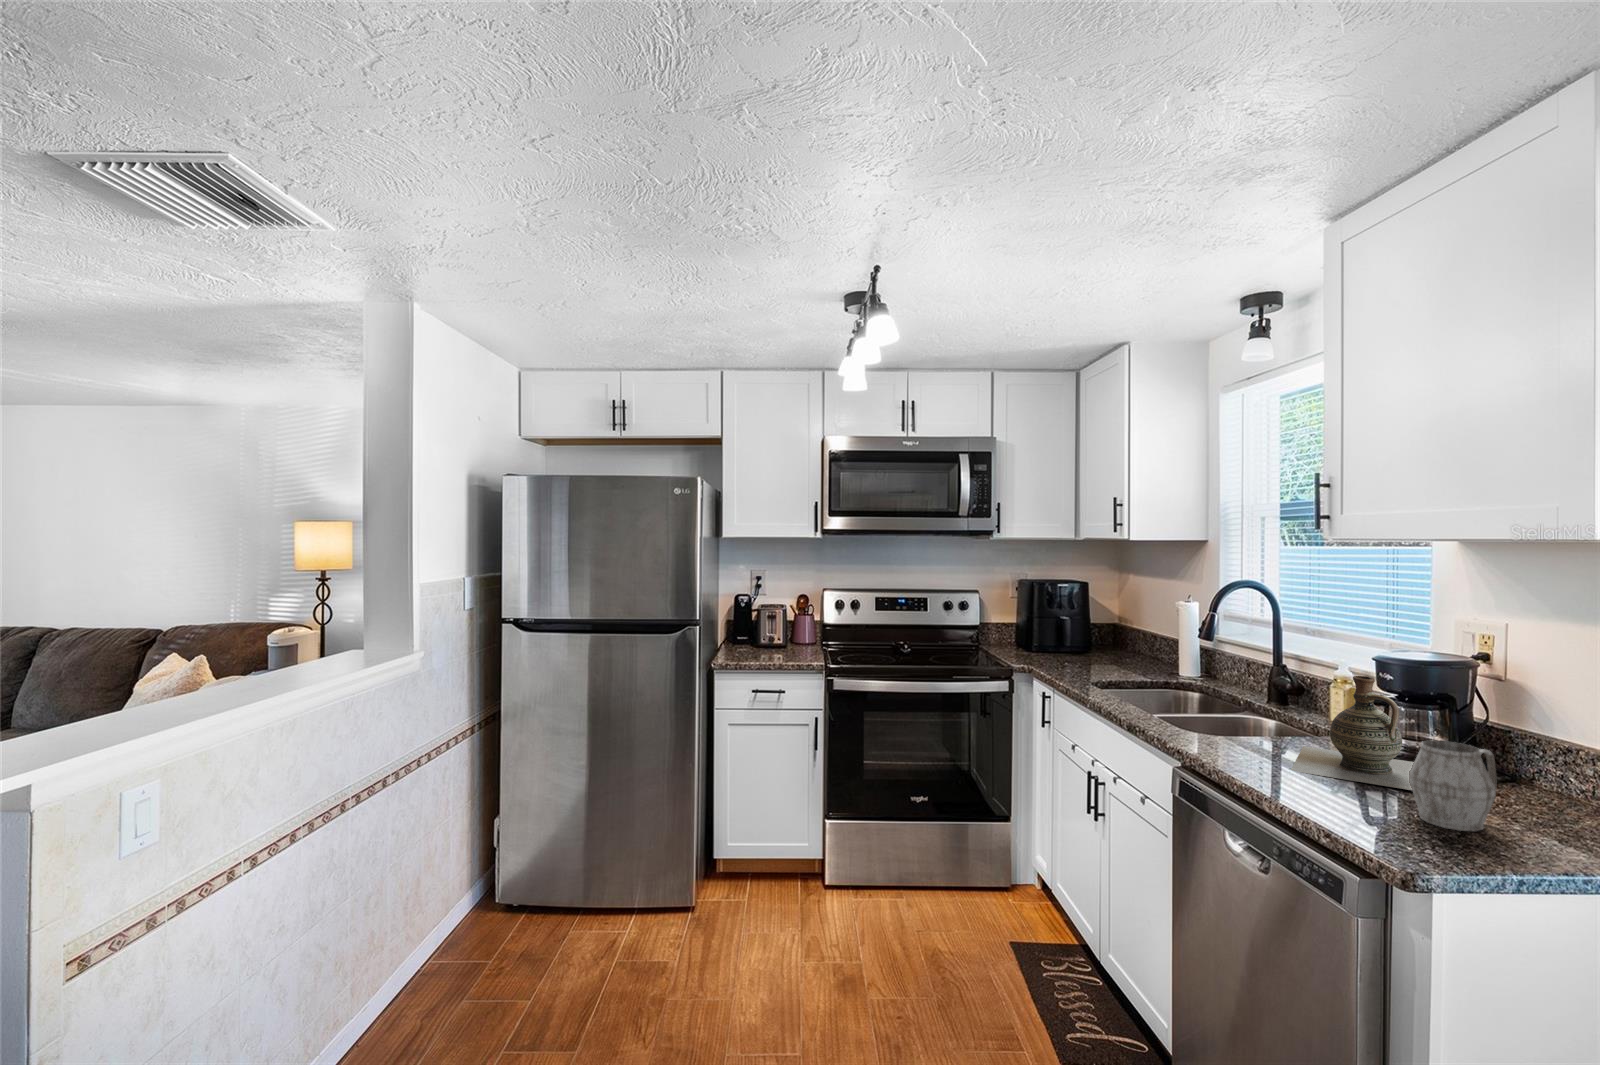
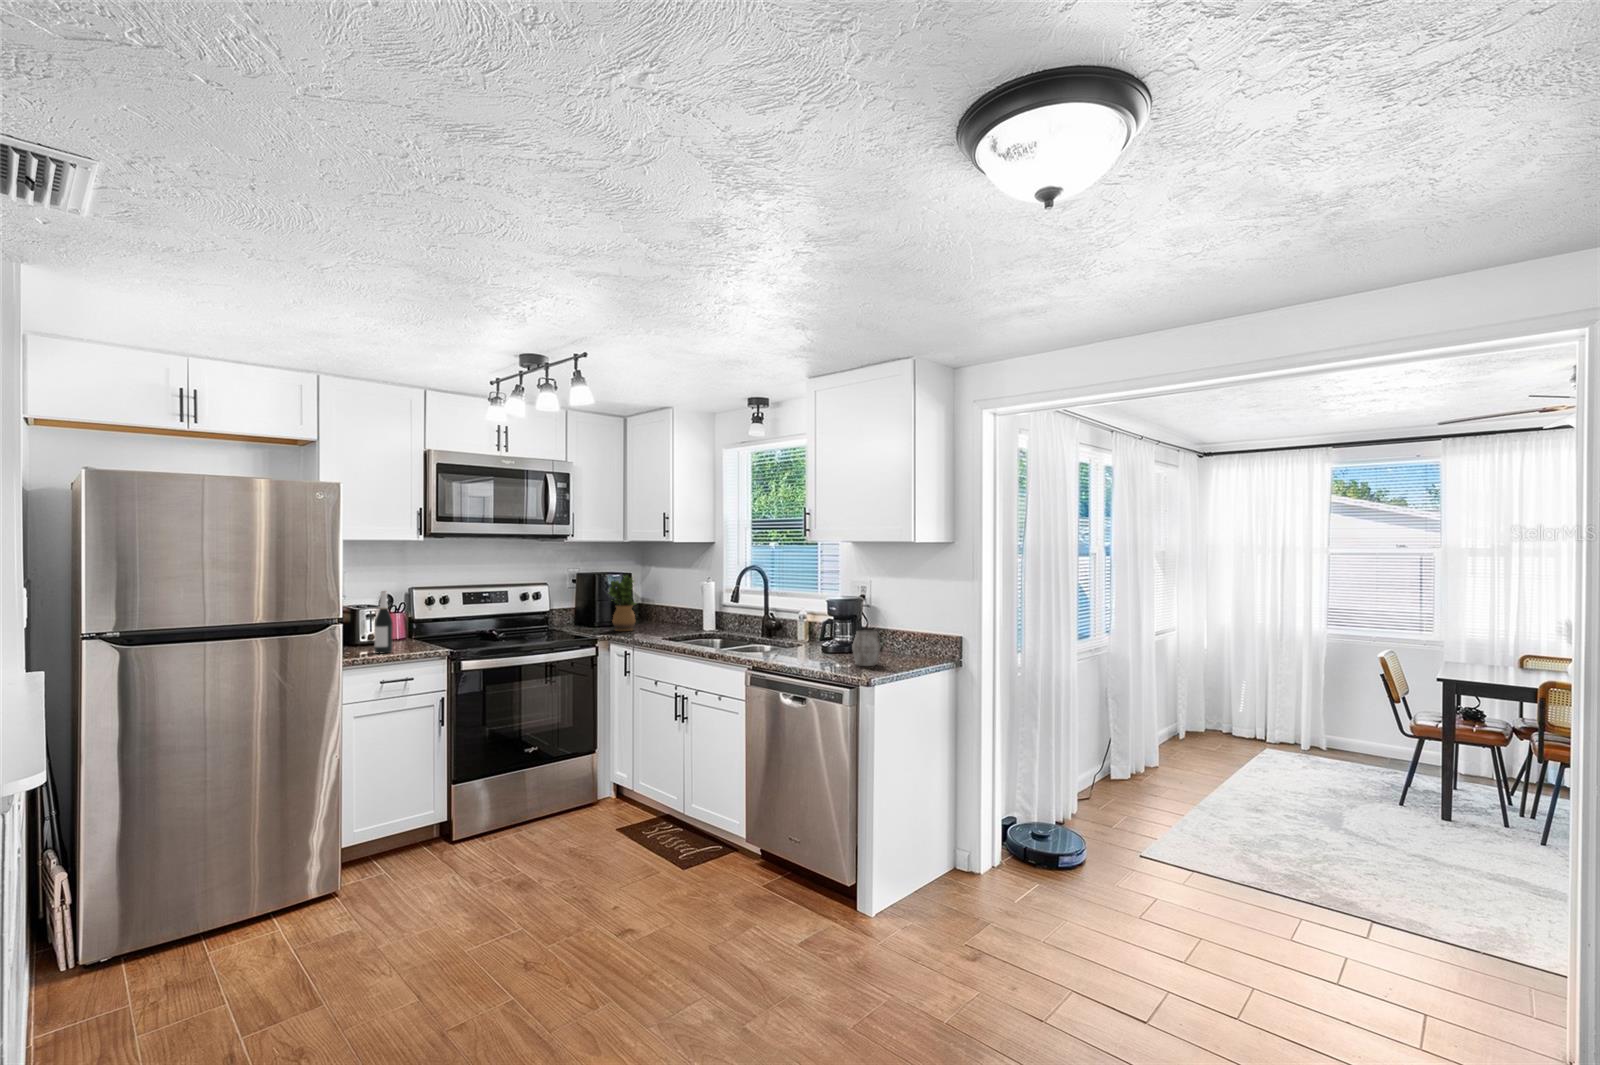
potted plant: none [1044,585,1086,661] -> present [609,576,636,631]
wine bottle: none [755,592,772,659] -> present [375,591,393,653]
ceramic jug: present [1291,676,1414,790] -> none [797,608,853,659]

